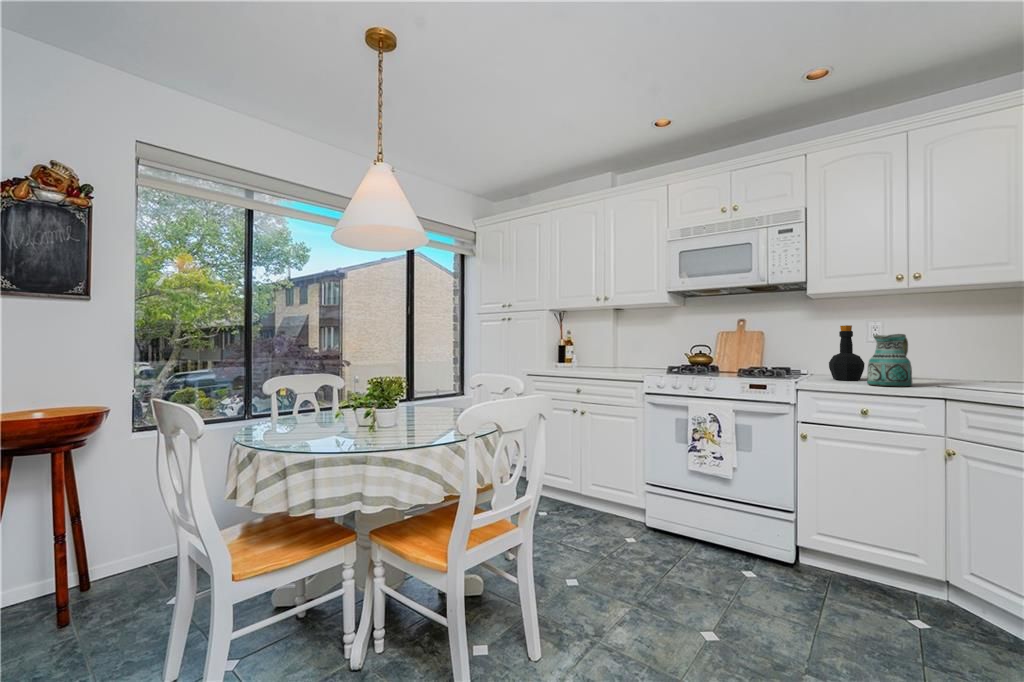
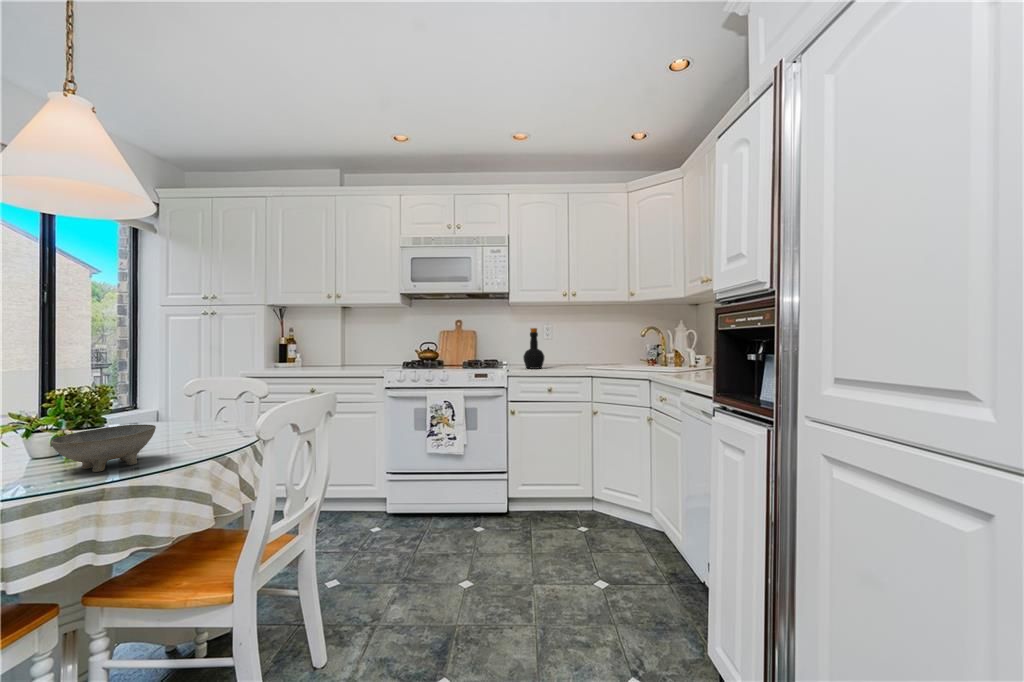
ceramic pitcher: present [867,334,912,386] -> none [549,335,574,371]
bowl: none [354,410,416,443] -> present [51,424,156,472]

